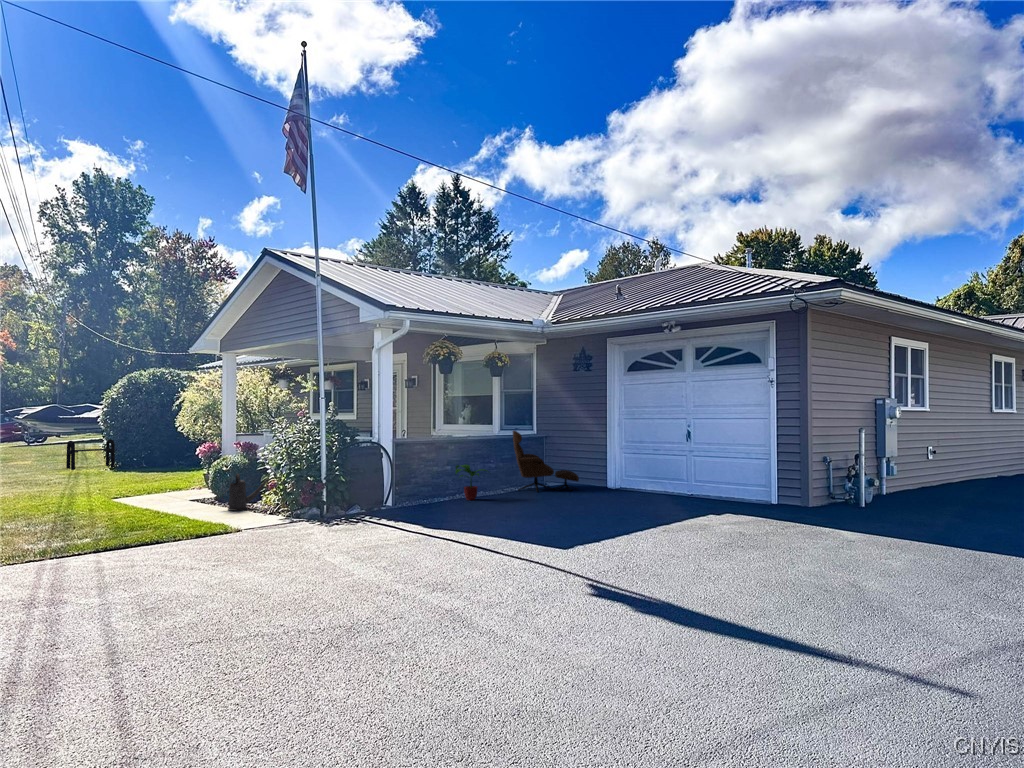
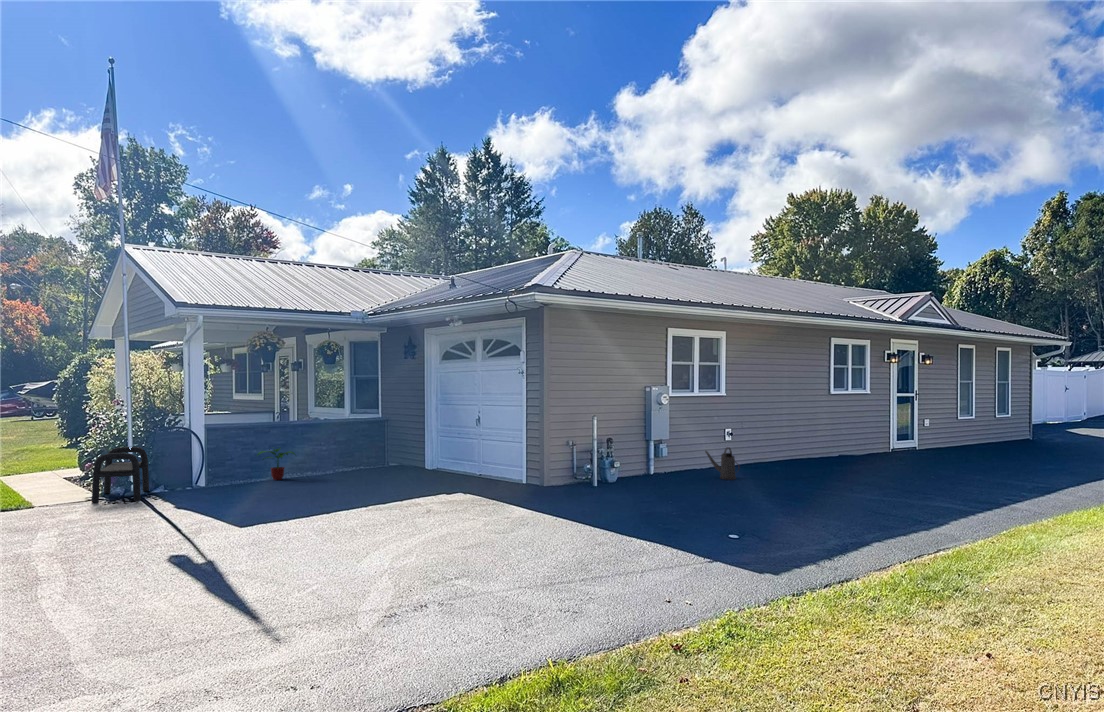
lounge chair: present [513,431,579,492] -> none [337,414,403,473]
bench: present [66,439,115,470] -> present [92,447,149,503]
watering can: present [222,474,268,511] -> present [705,447,740,480]

